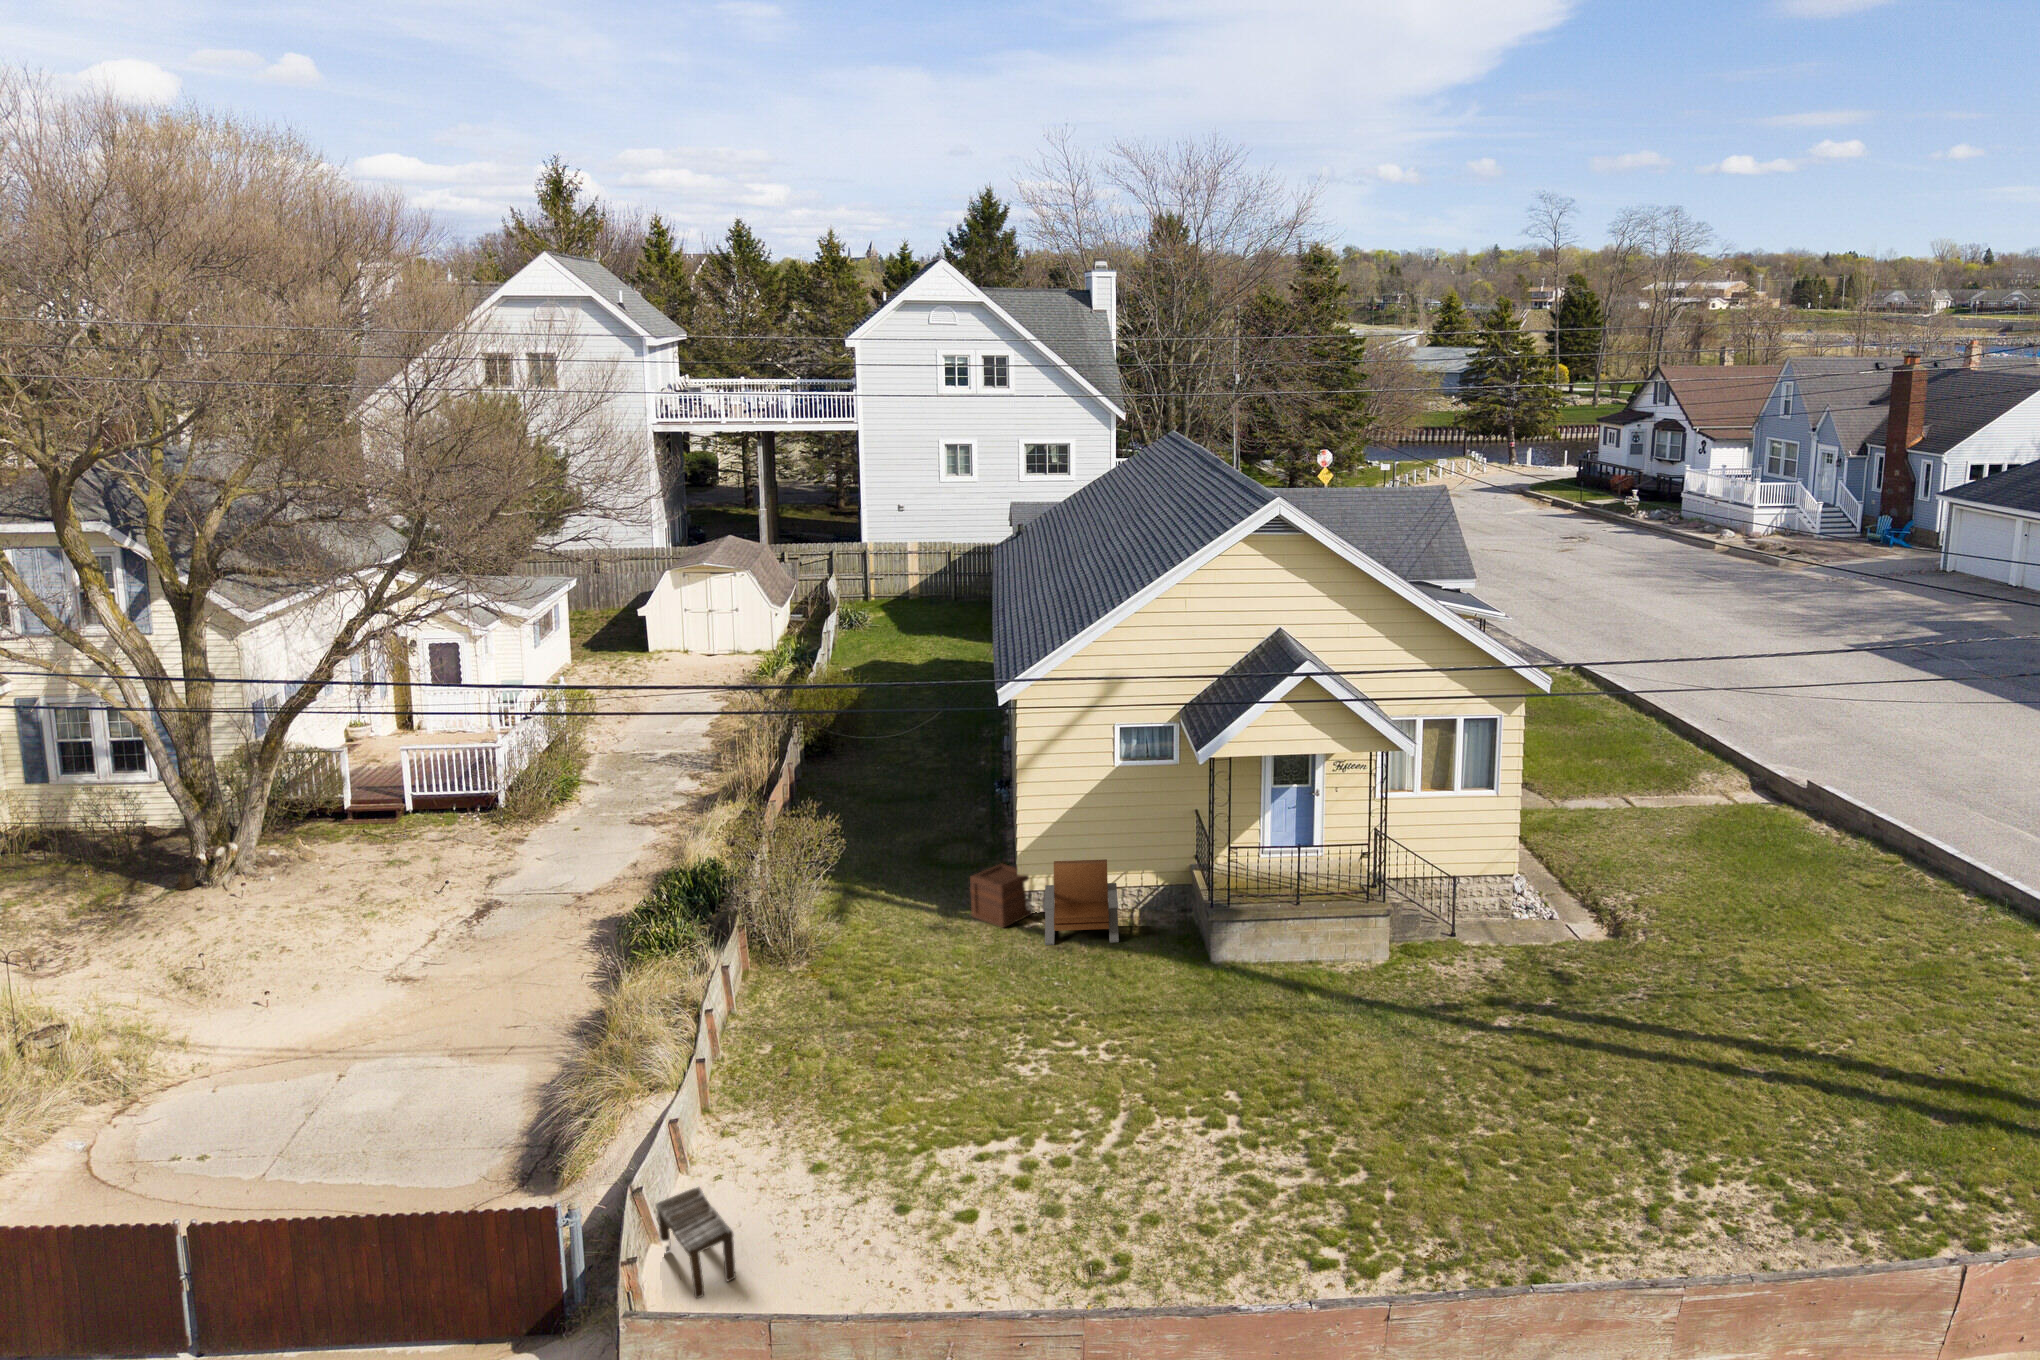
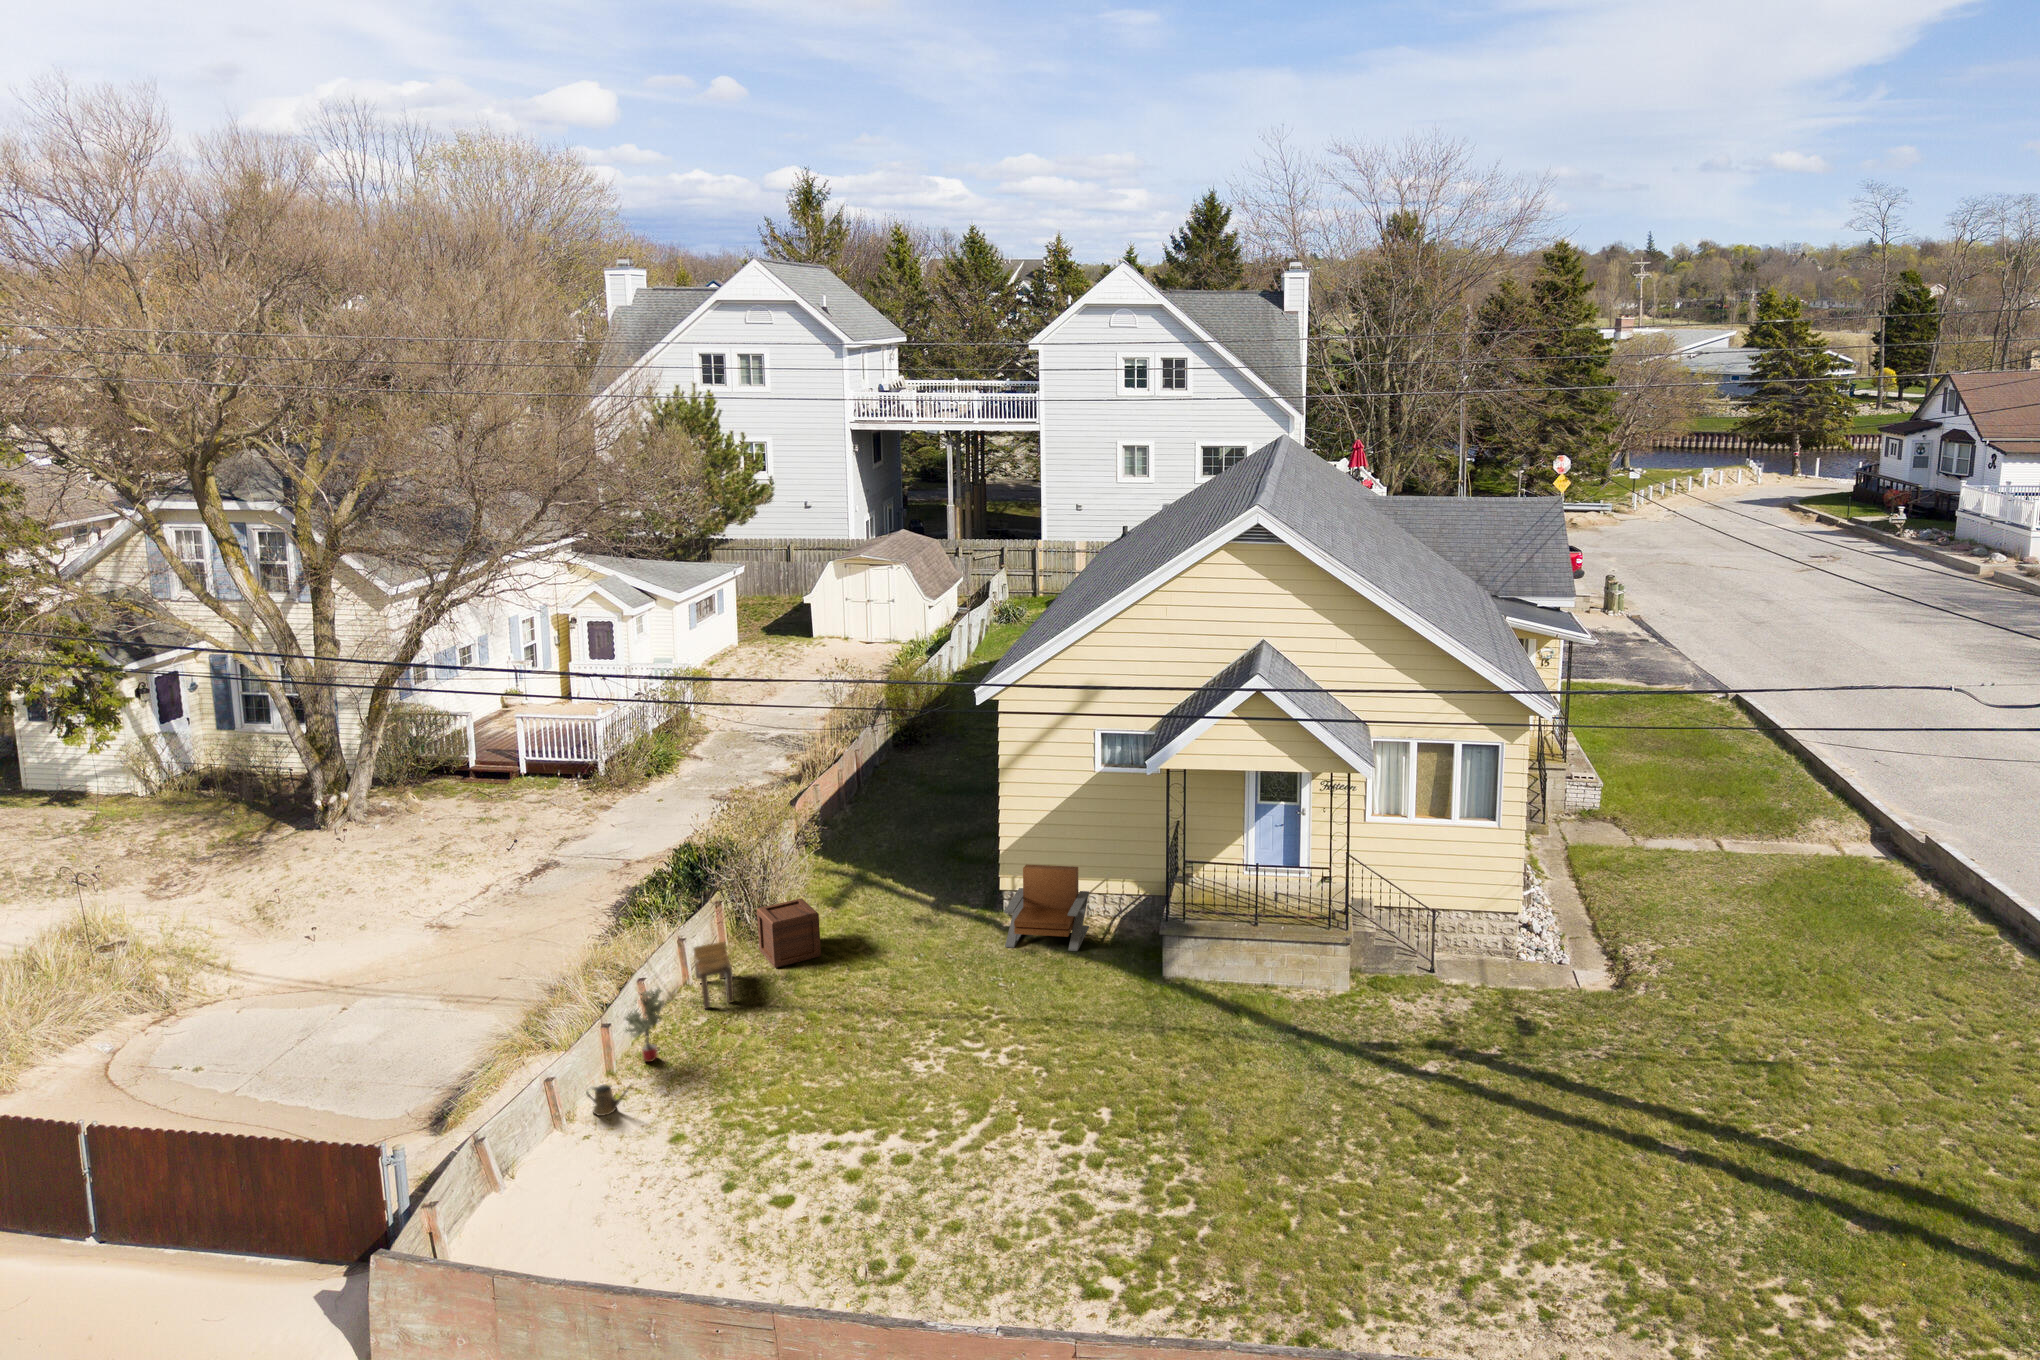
wooden crate: present [970,863,1032,928] -> present [757,898,821,968]
watering can: present [170,870,196,890] -> present [586,1084,629,1116]
potted tree: none [706,1017,748,1097] -> present [625,988,664,1062]
bench: present [656,1187,736,1298] -> present [693,942,734,1008]

